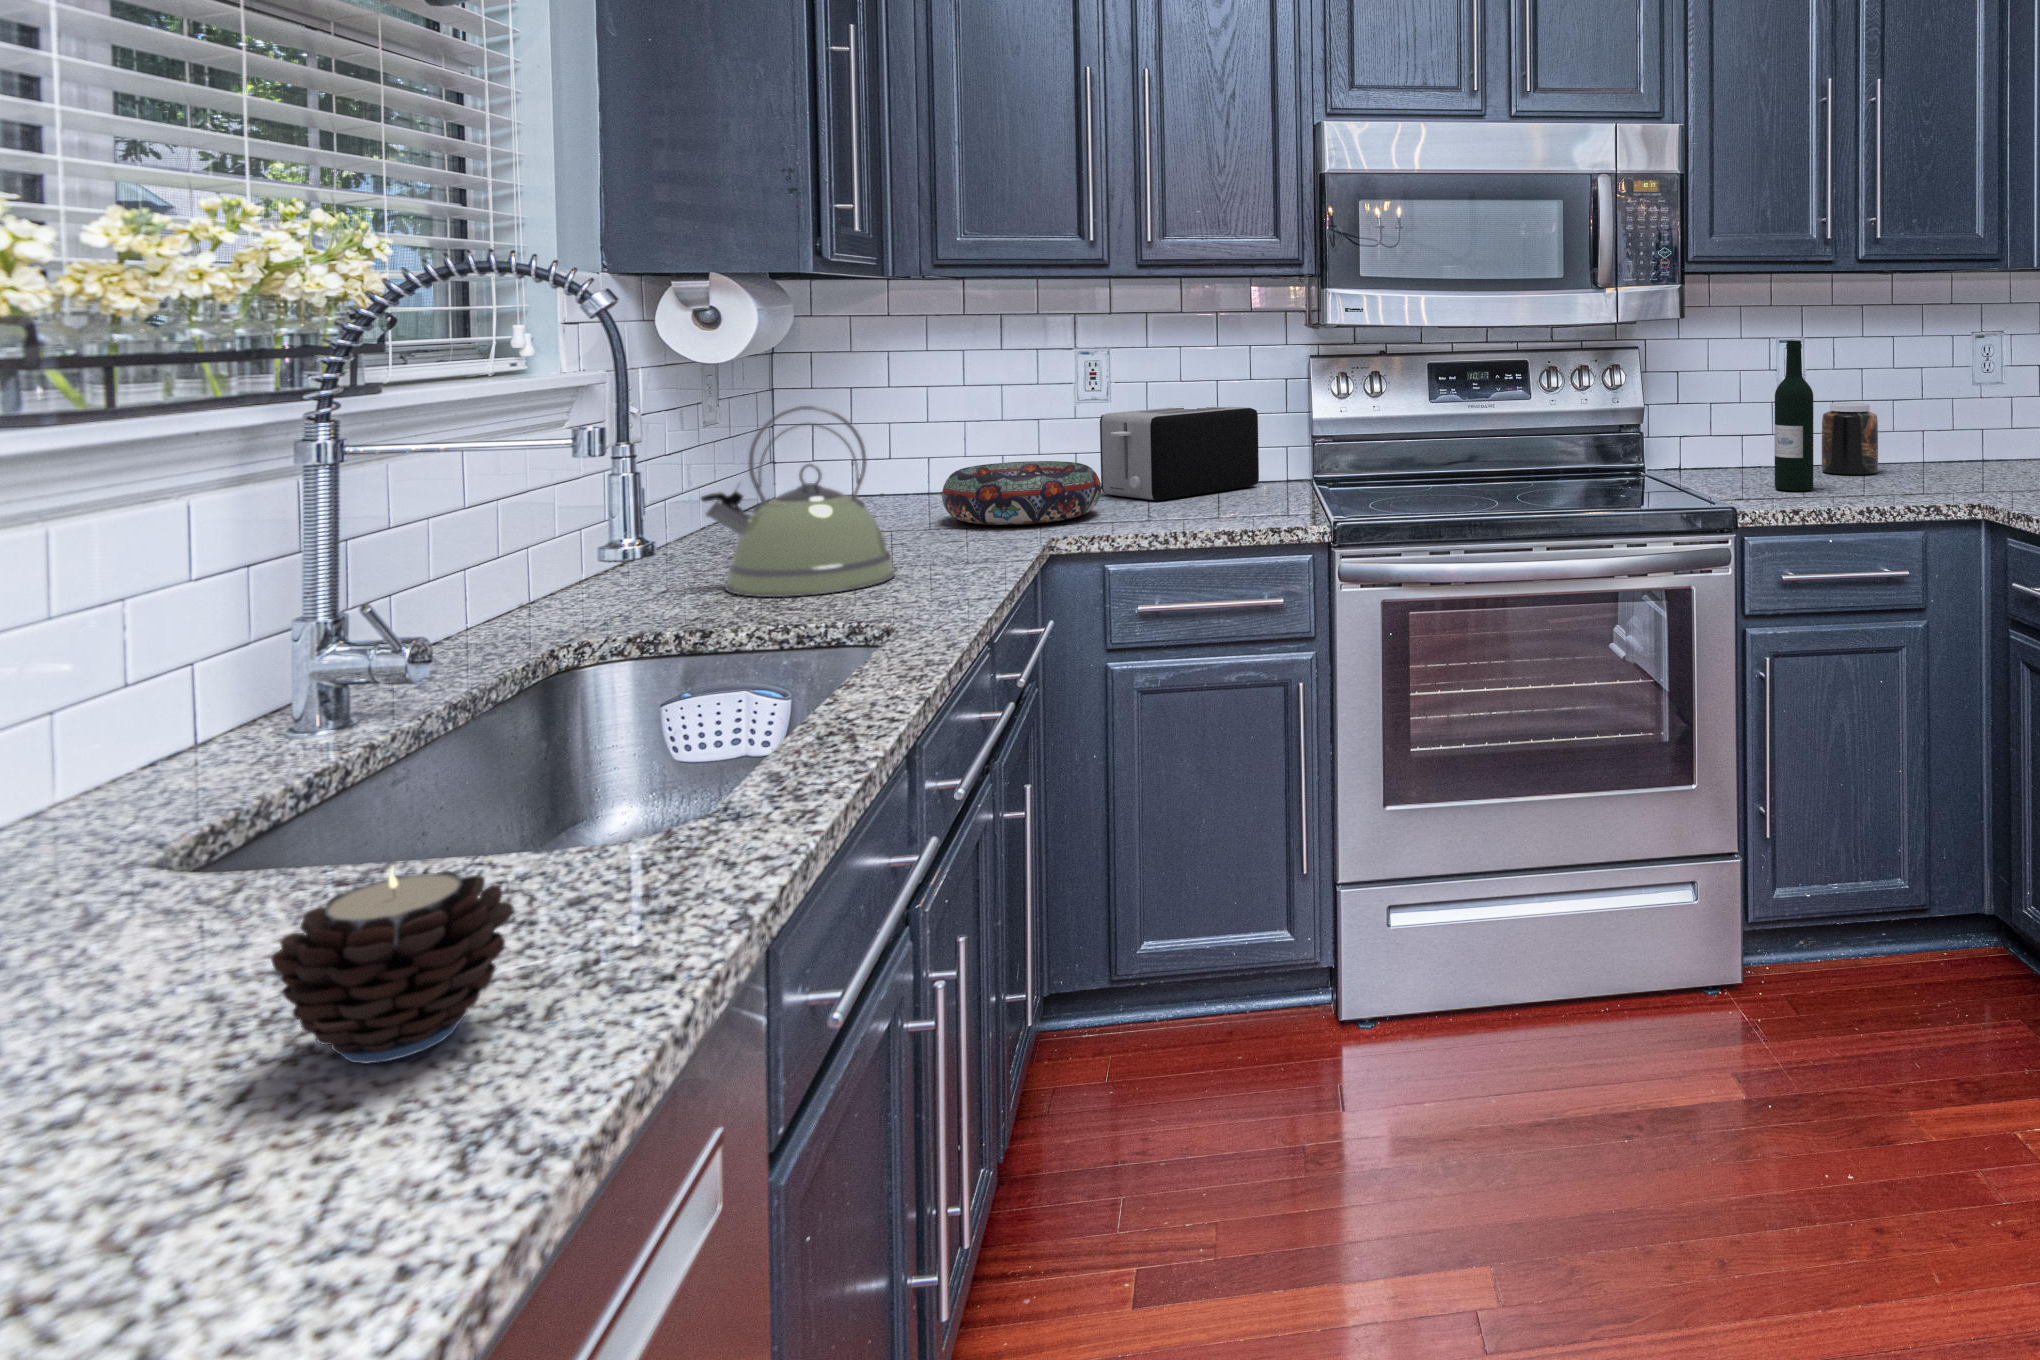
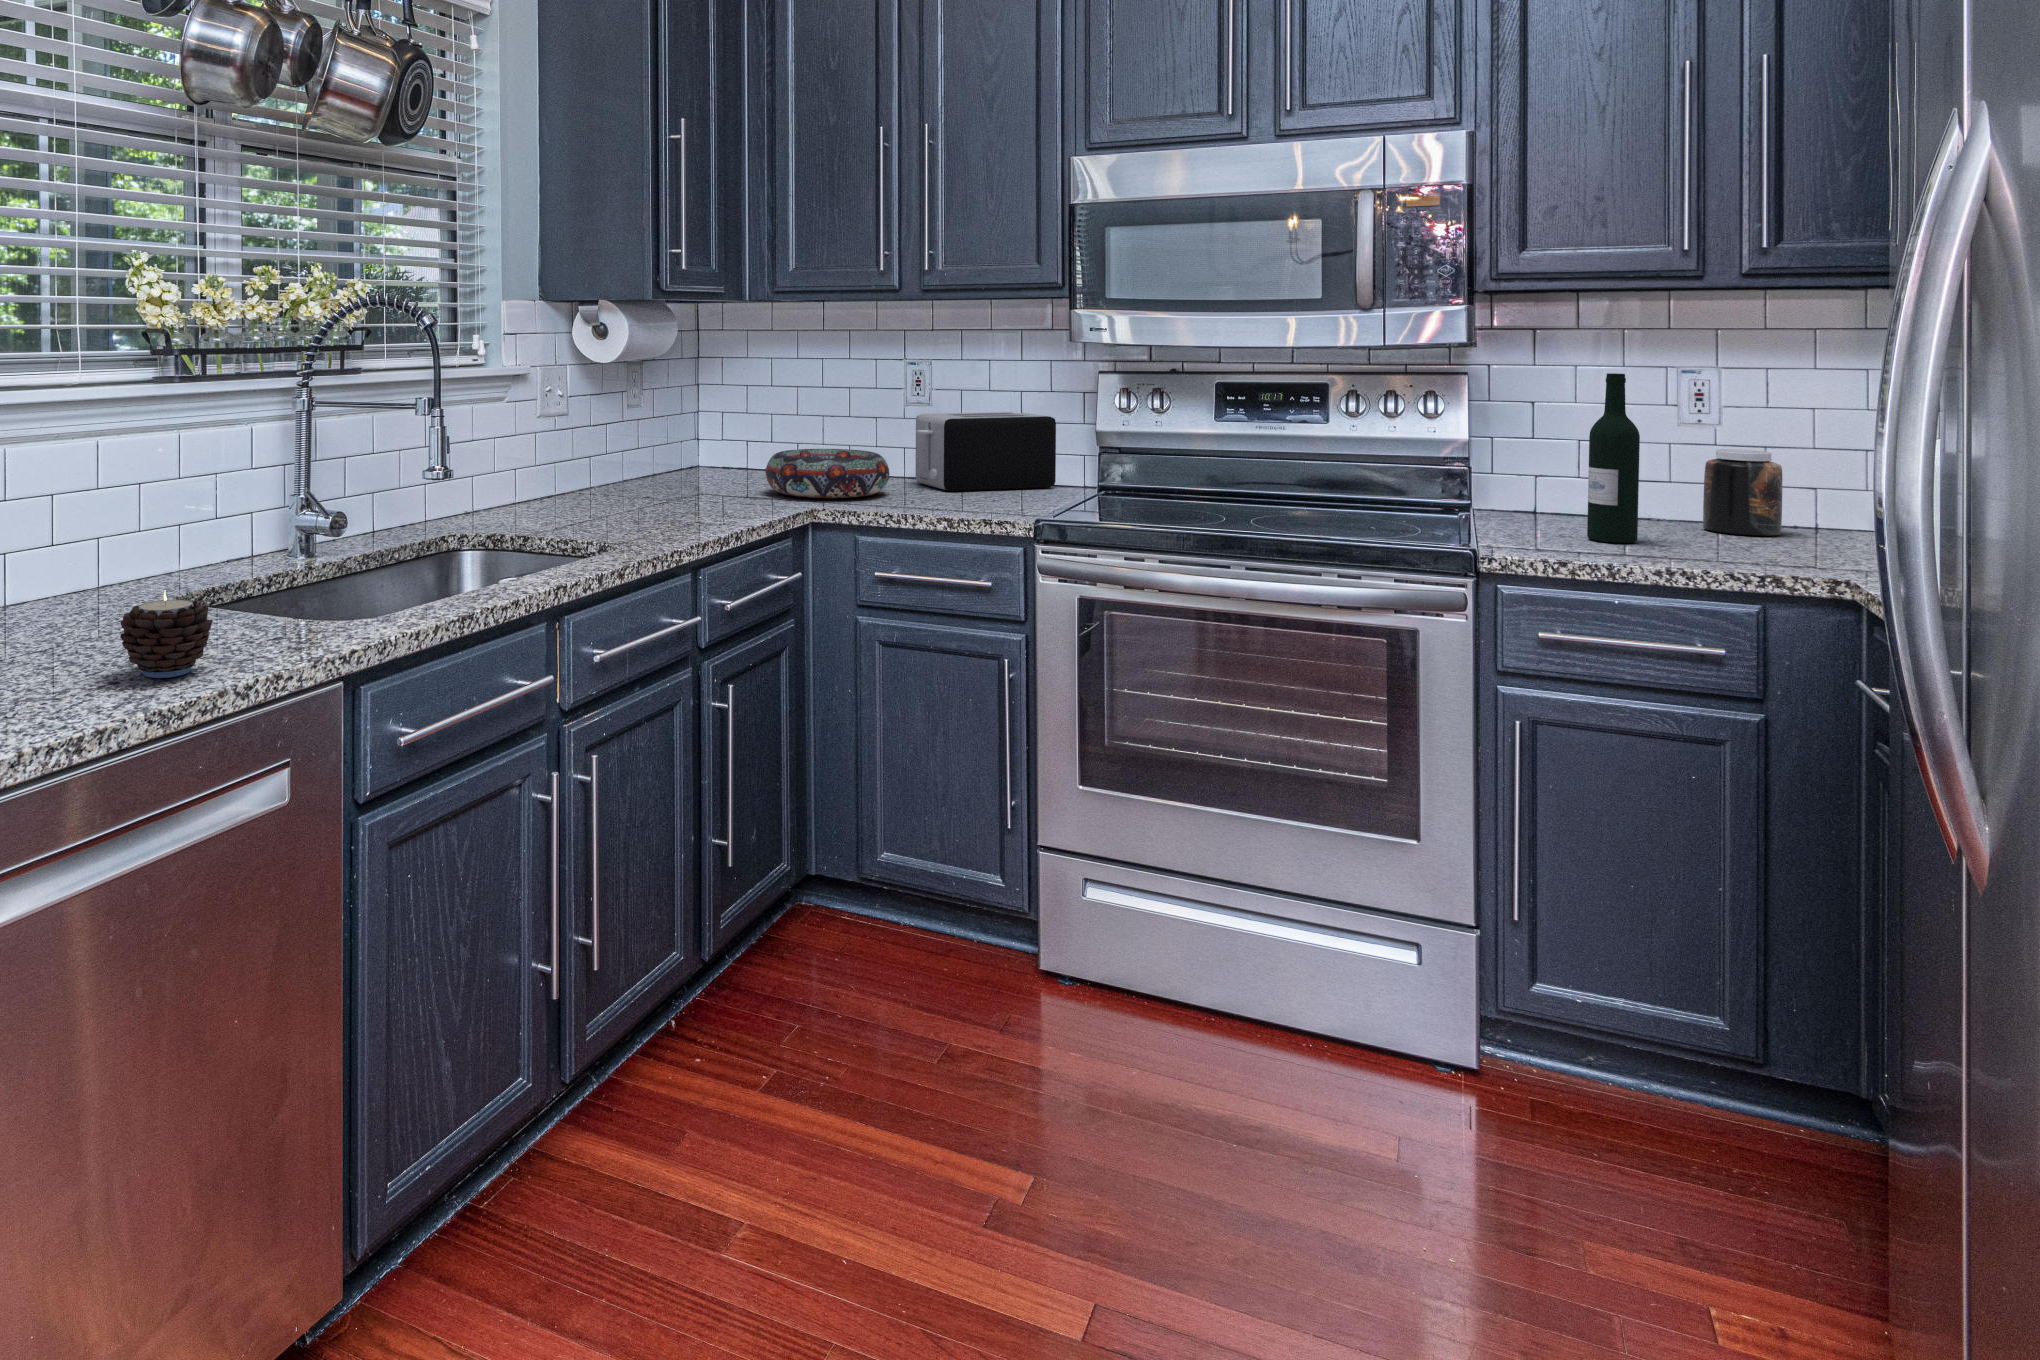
kettle: present [701,406,895,597] -> none [559,393,679,526]

